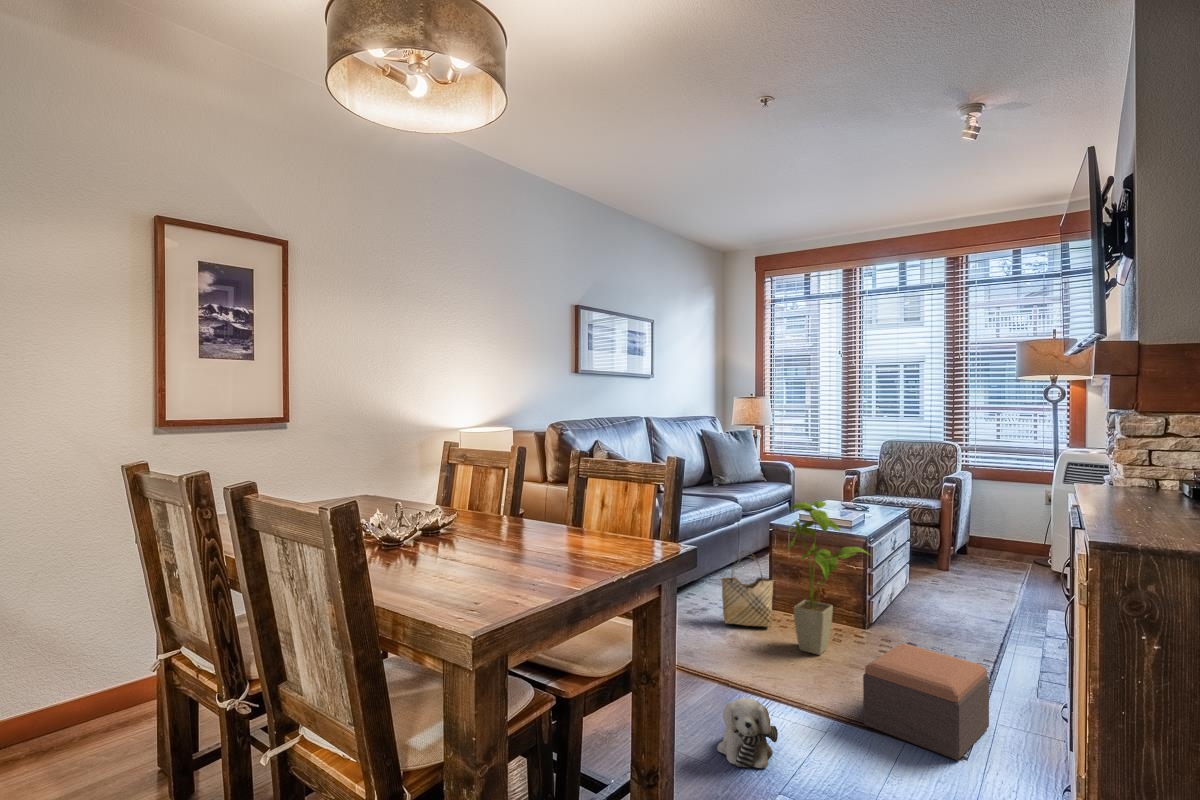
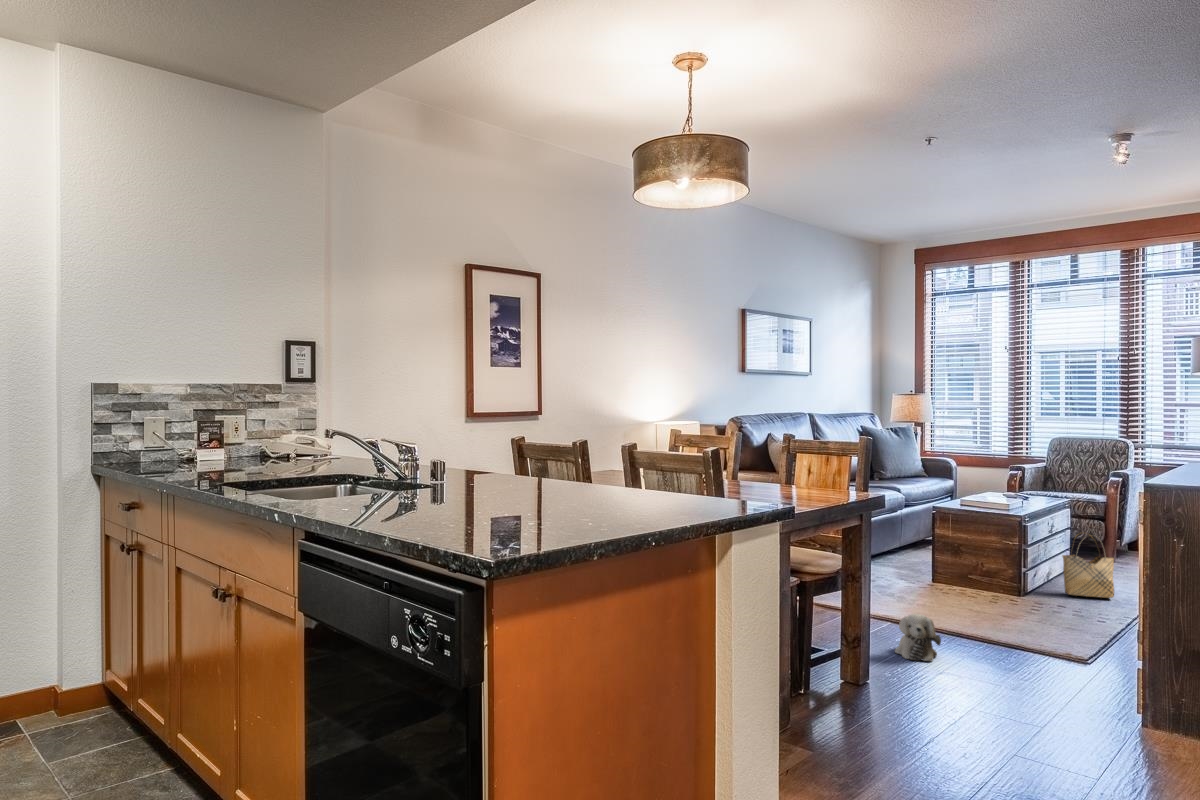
house plant: present [787,501,867,655] -> none [946,481,1024,610]
woven basket: present [721,551,773,627] -> present [1062,533,1114,598]
footstool: present [863,643,989,760] -> none [1010,591,1114,665]

